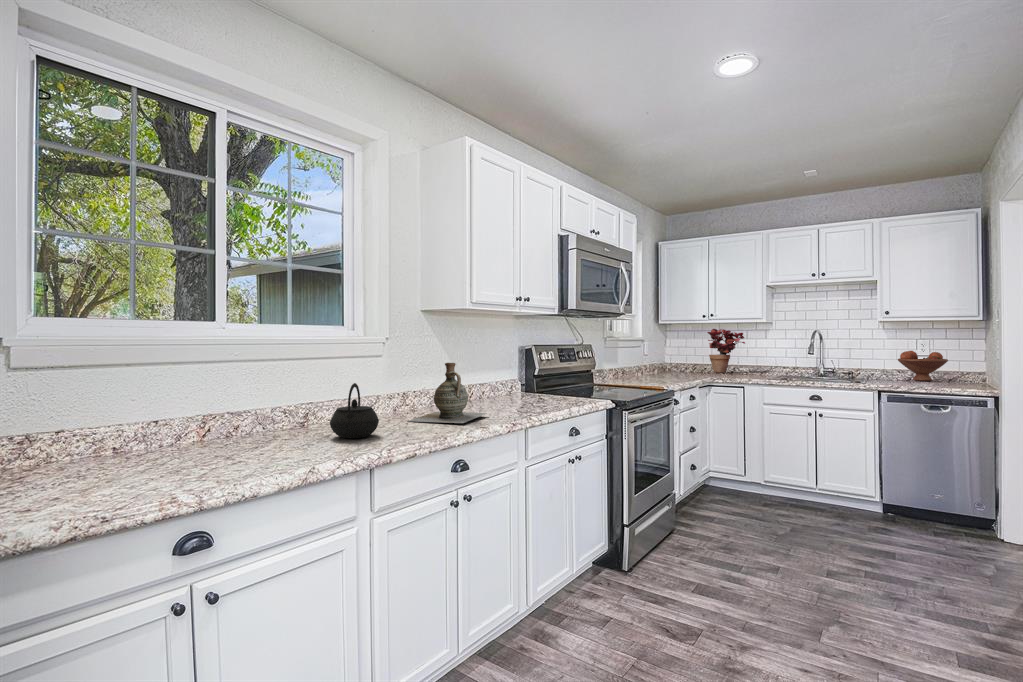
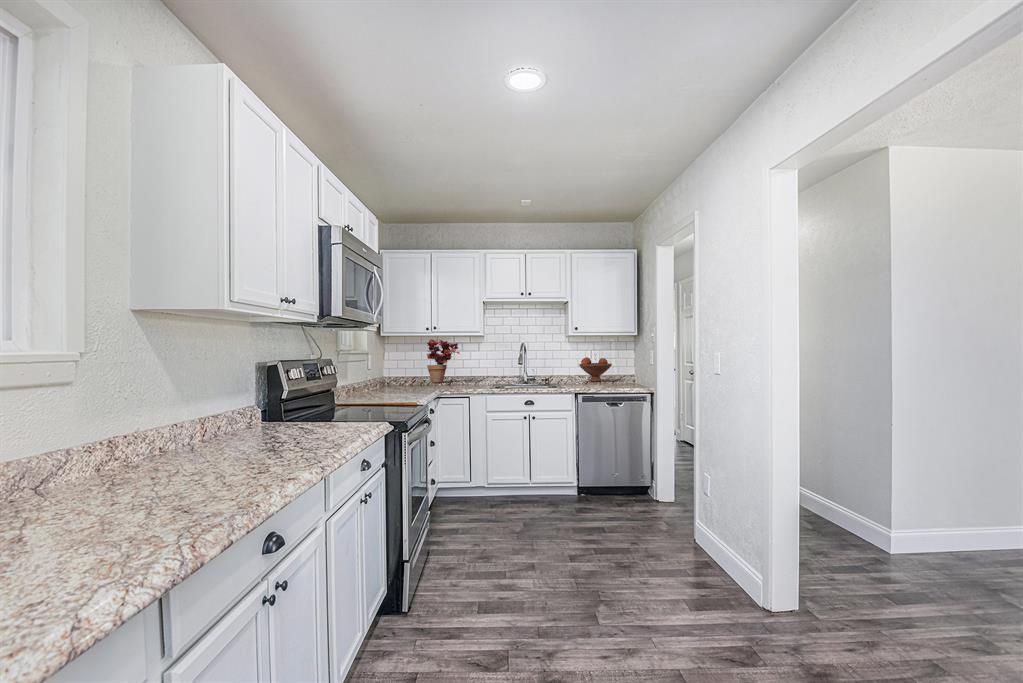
ceramic jug: present [409,363,487,423] -> none [148,392,269,486]
kettle: present [330,383,379,438] -> none [34,439,135,536]

